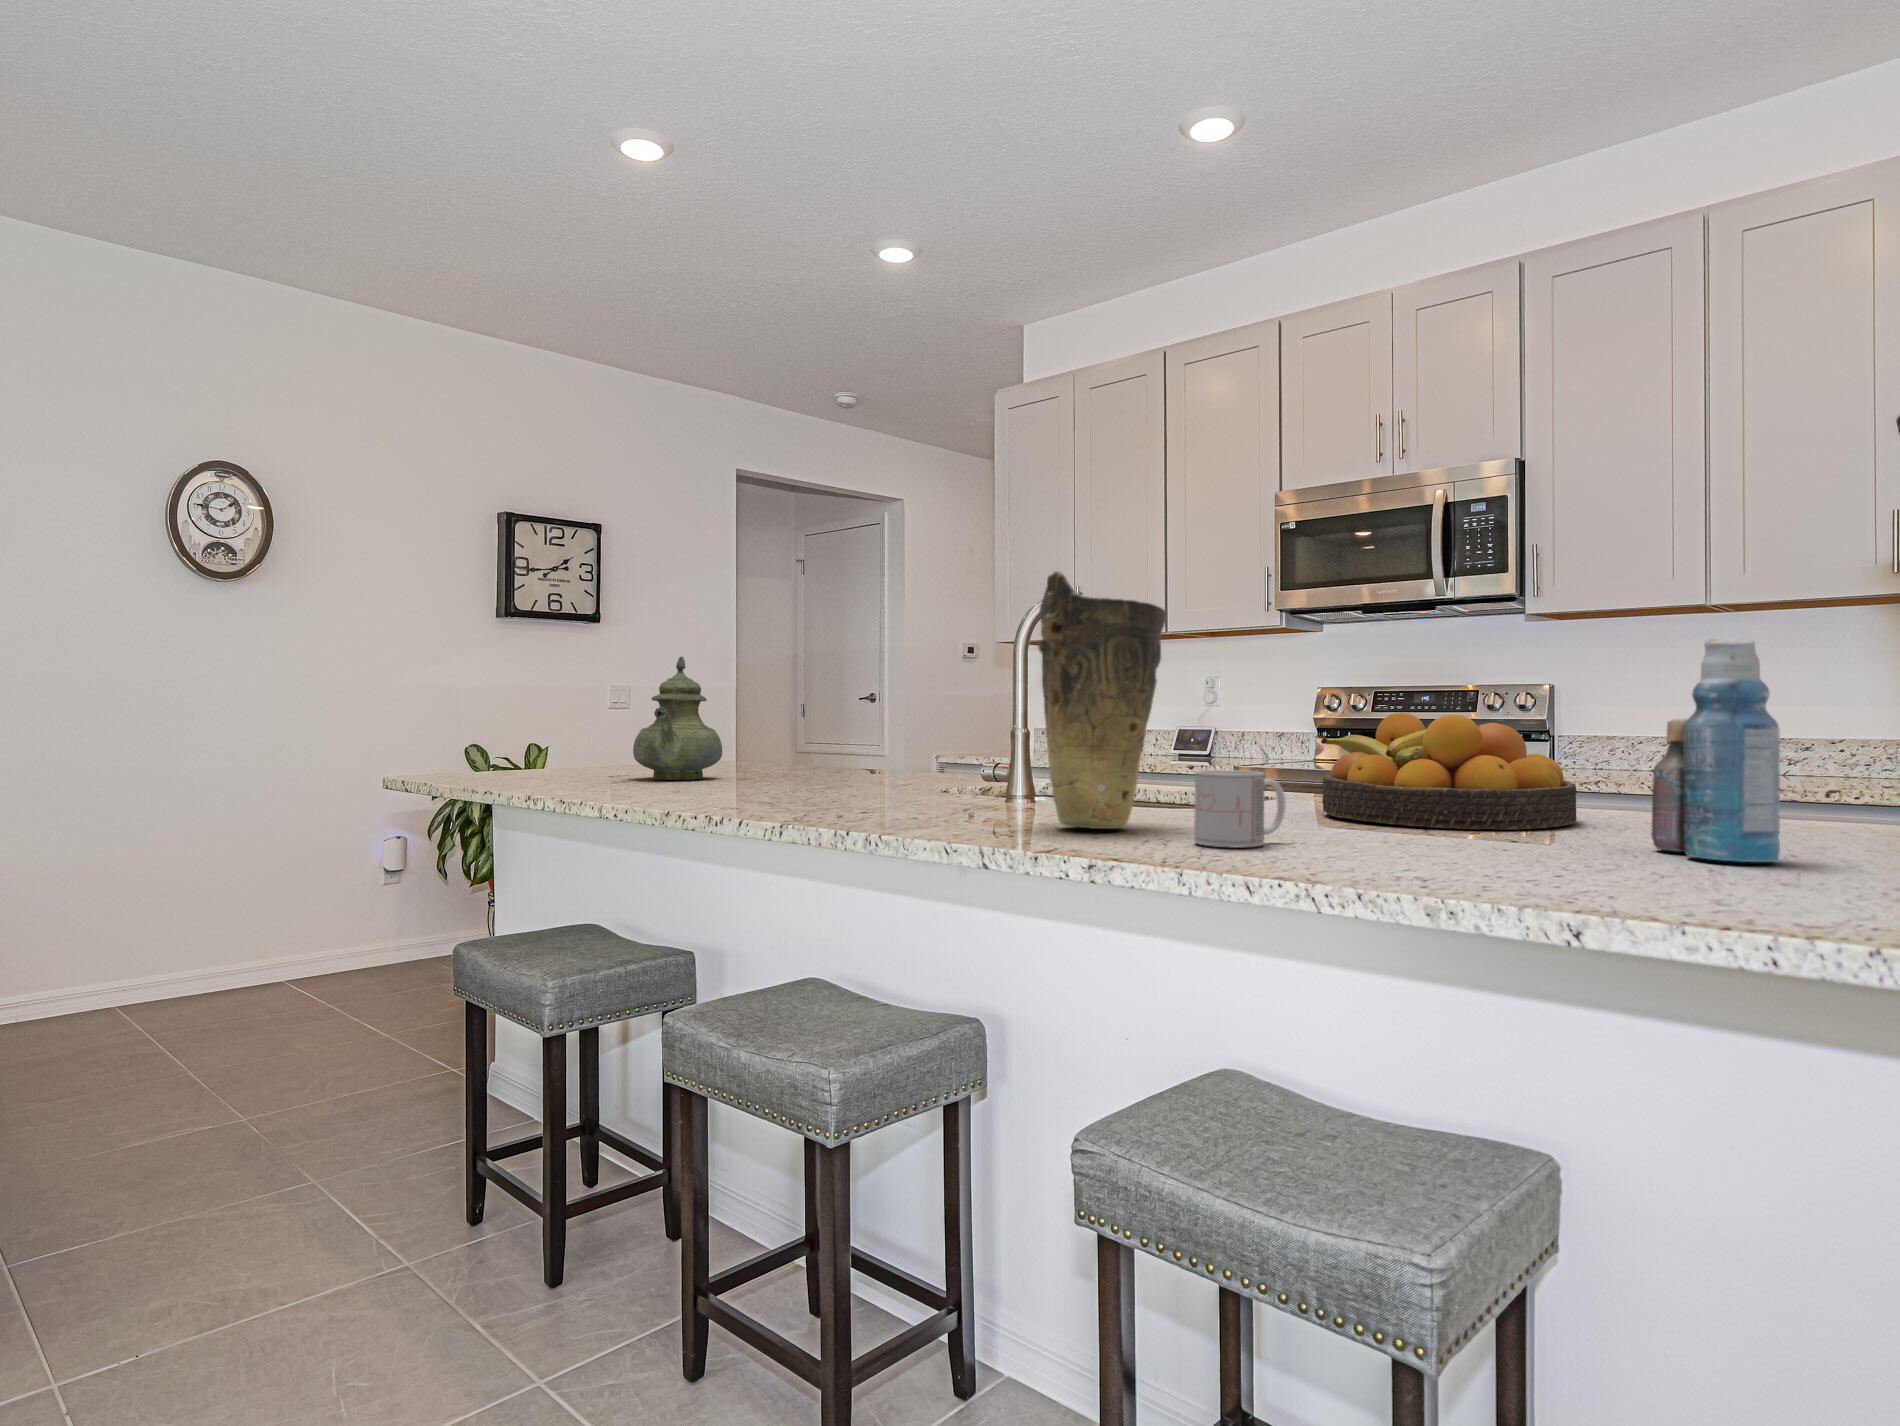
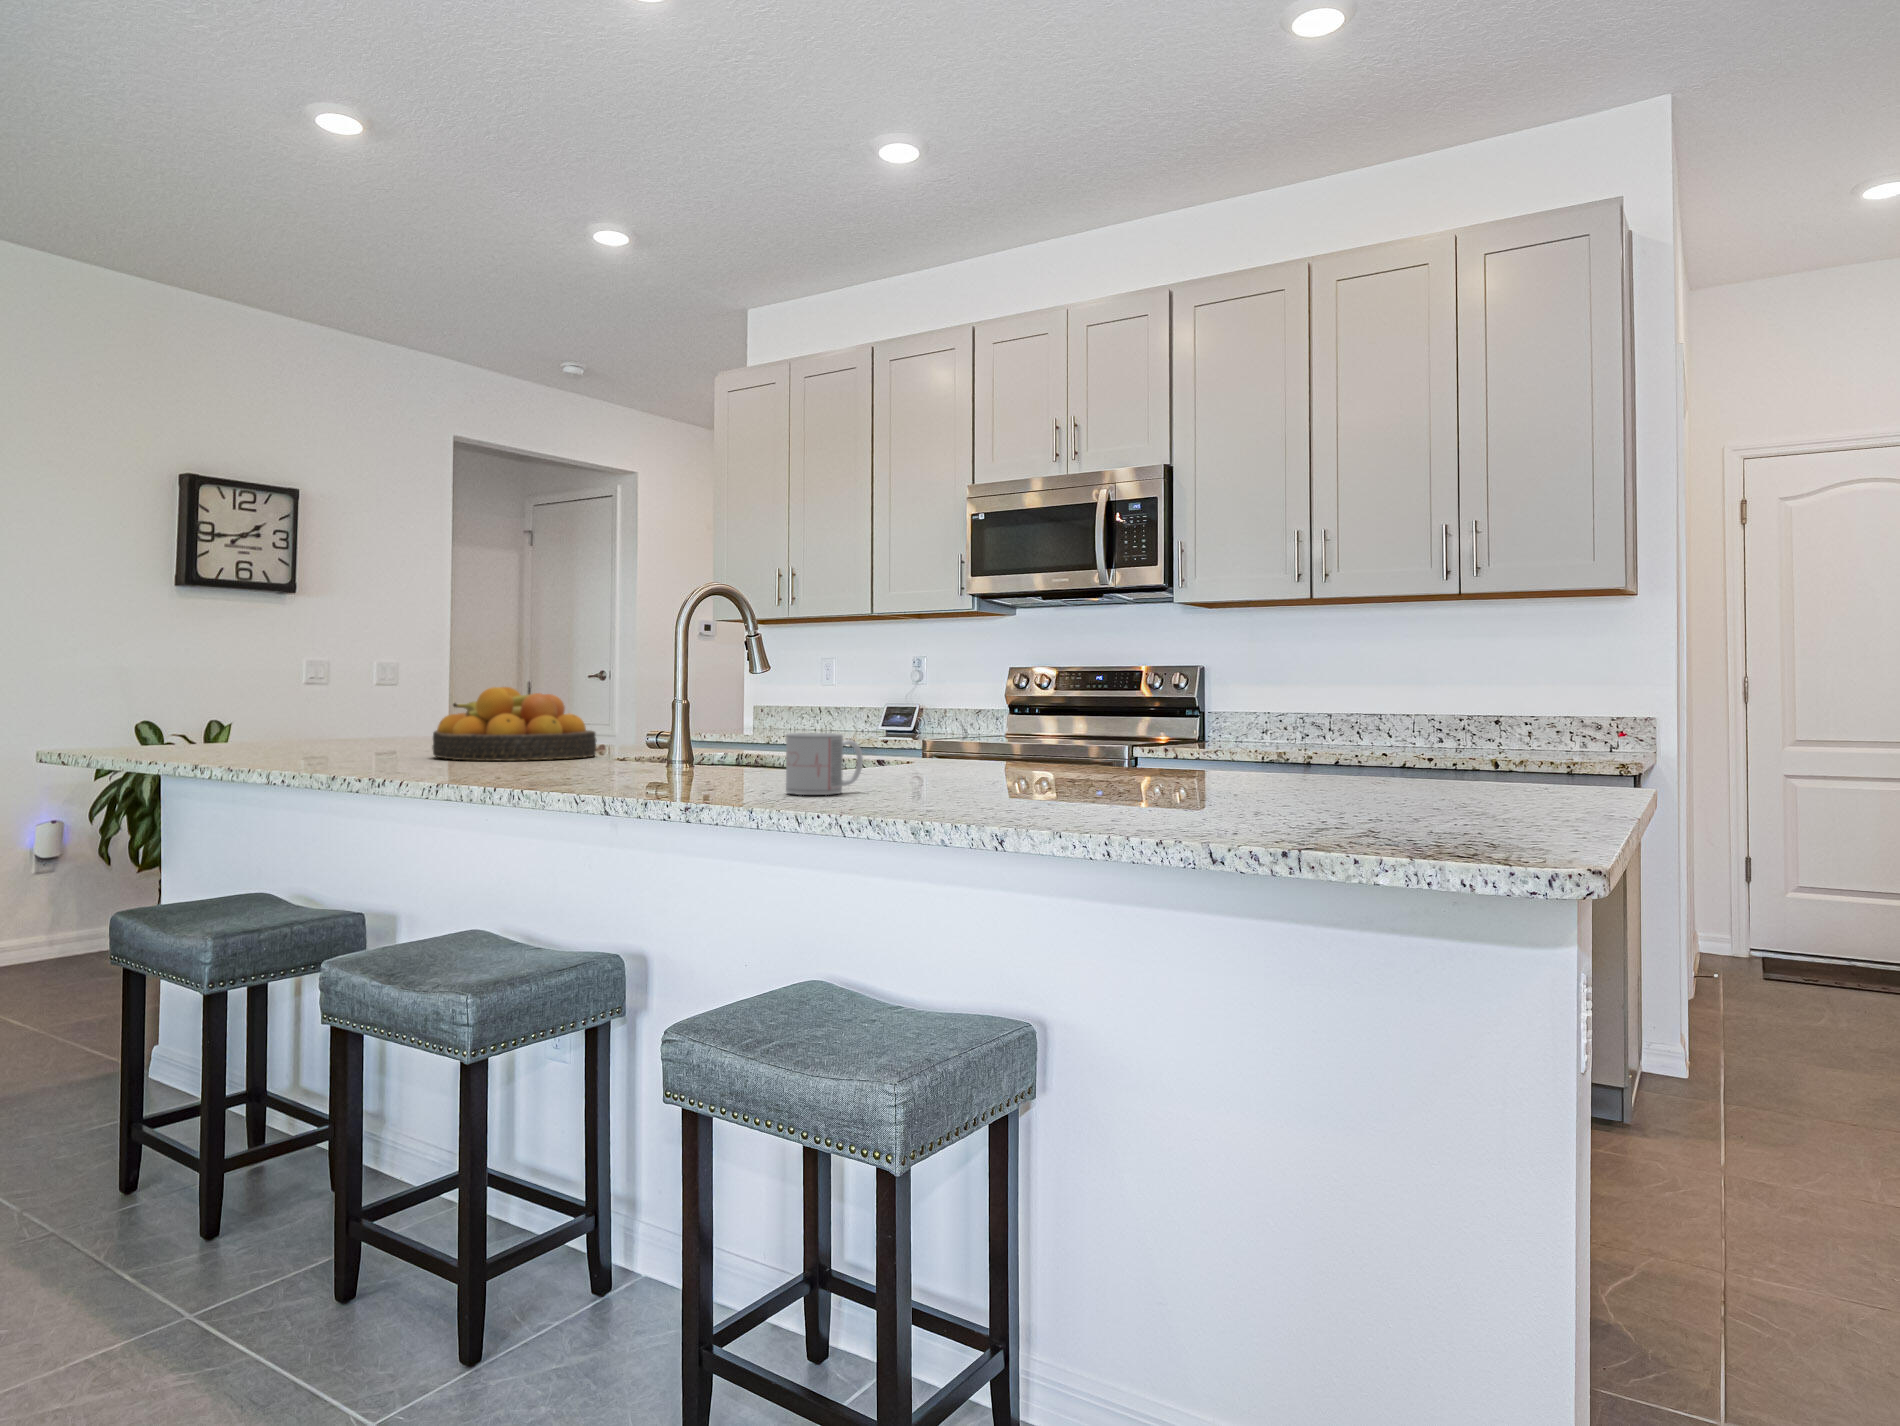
vase: present [1038,571,1167,829] -> none [668,563,783,784]
bottle: present [1651,639,1780,862] -> none [1134,631,1206,798]
teapot: present [633,657,722,780] -> none [312,630,408,752]
fruit bowl: present [1321,713,1577,830] -> present [432,687,596,761]

